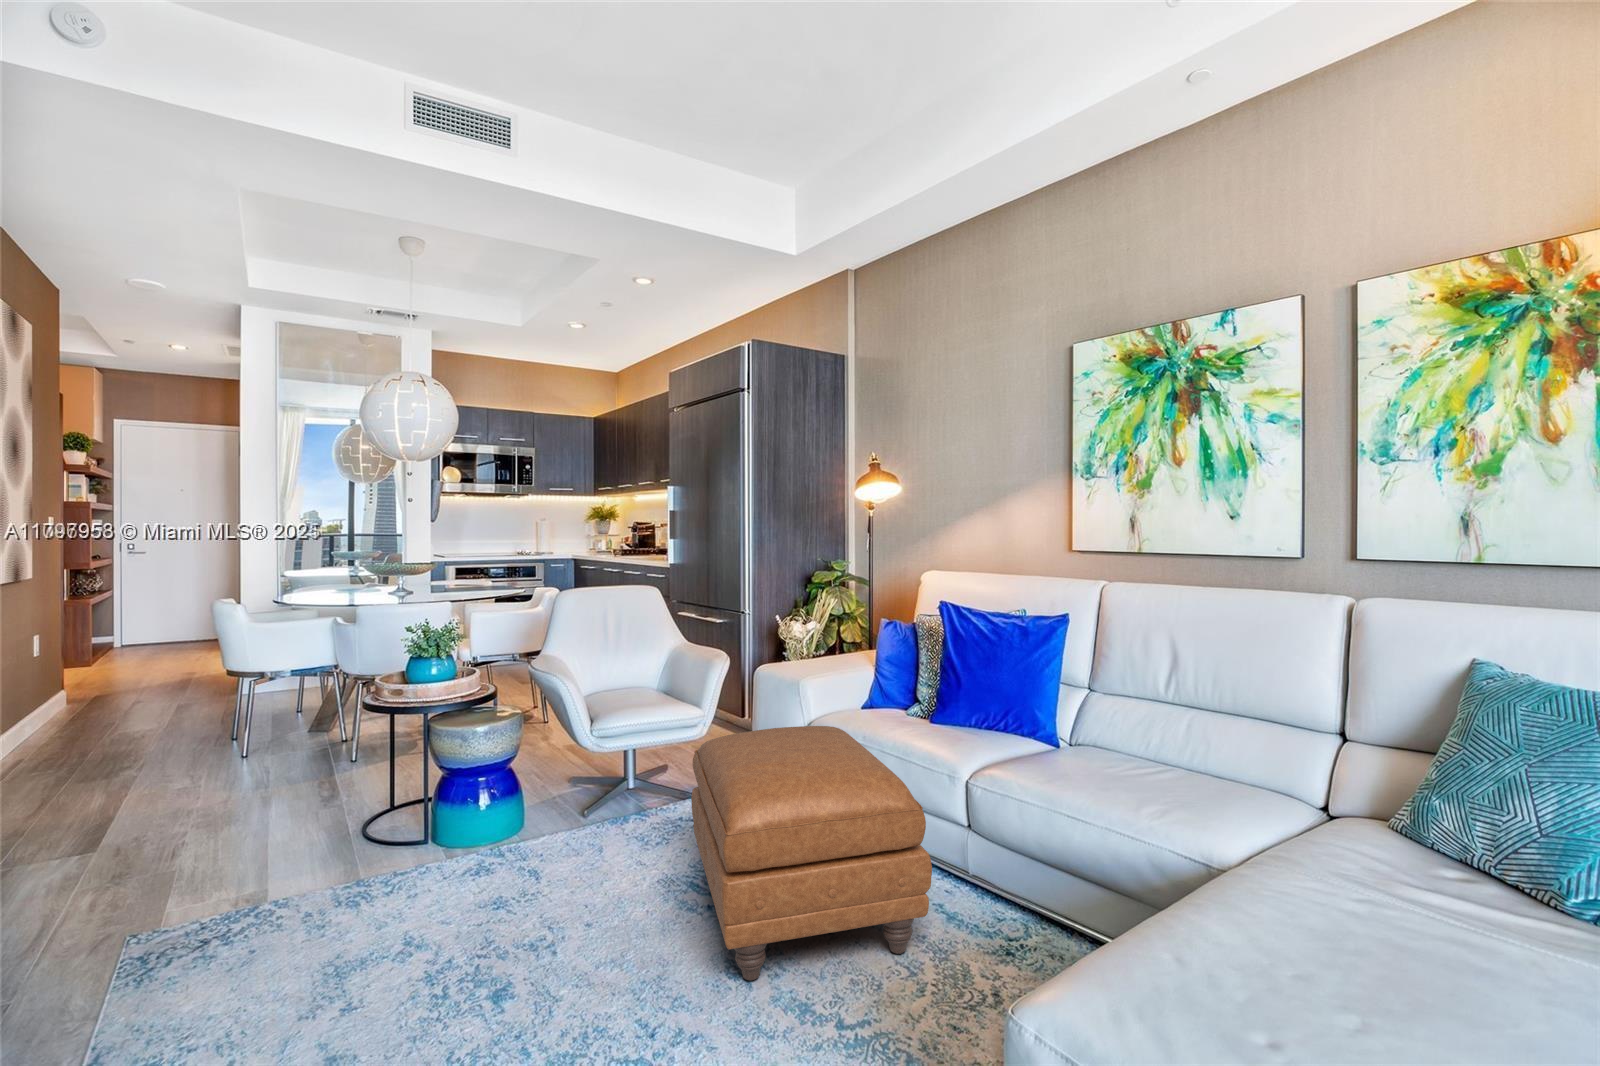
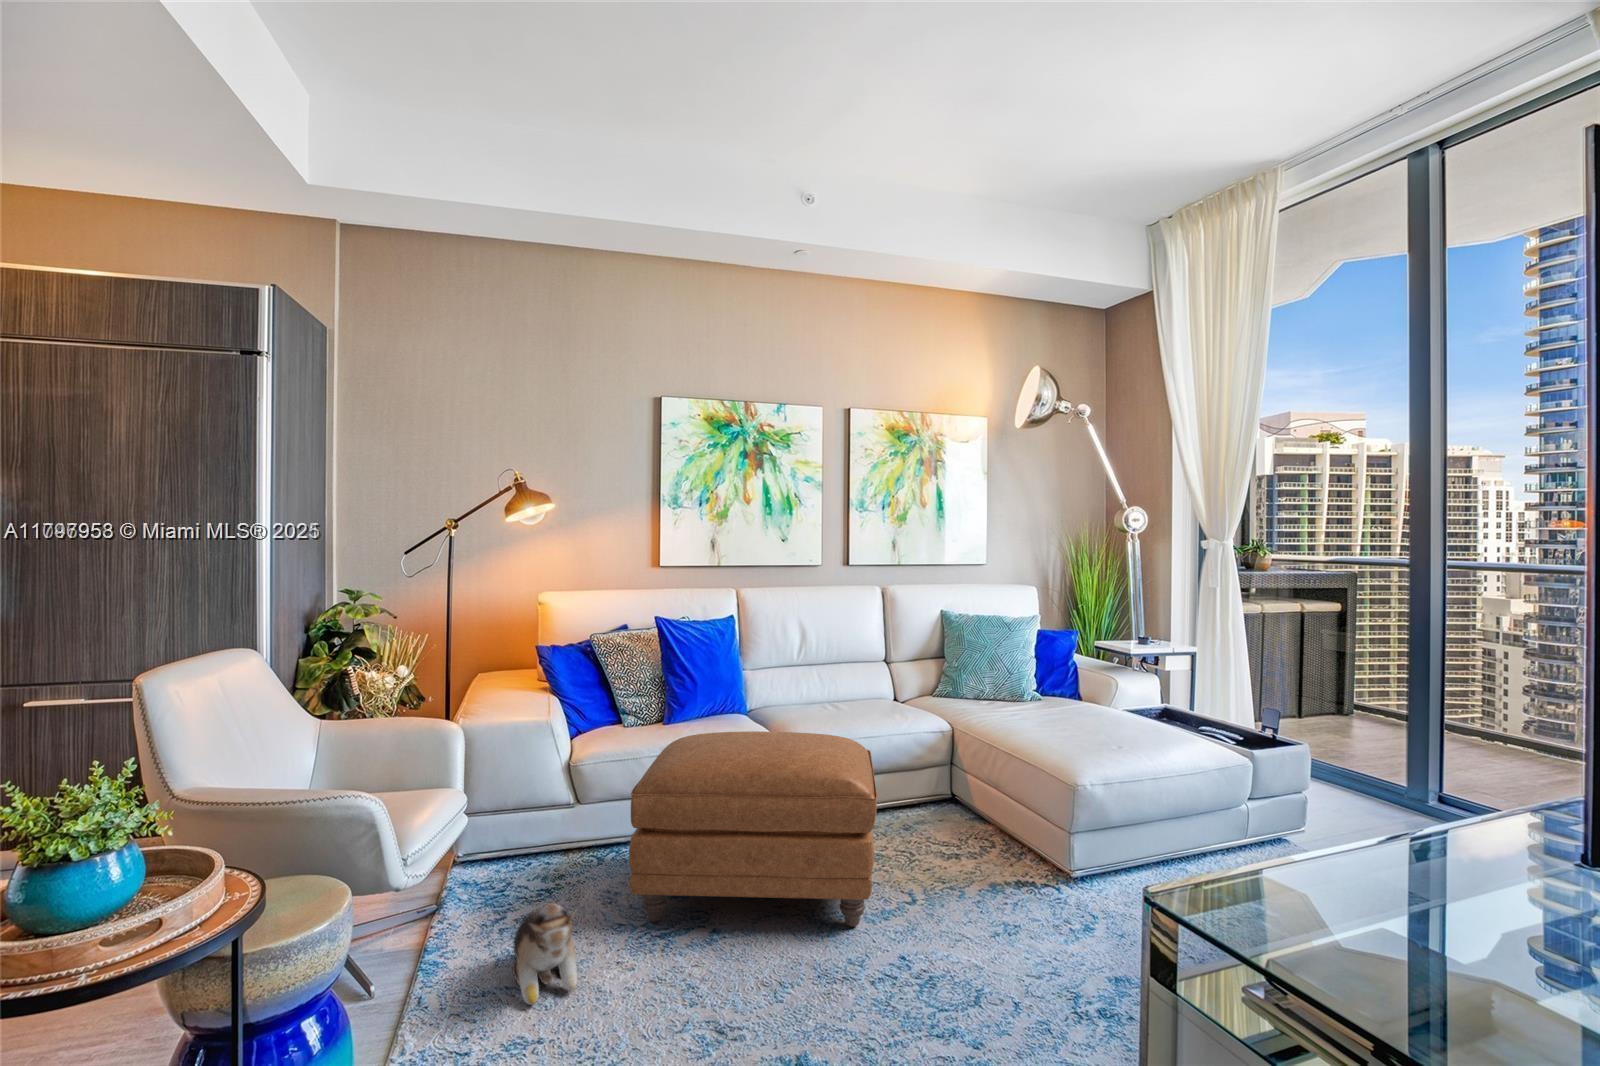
plush toy: none [546,796,670,873] -> present [512,903,577,1005]

